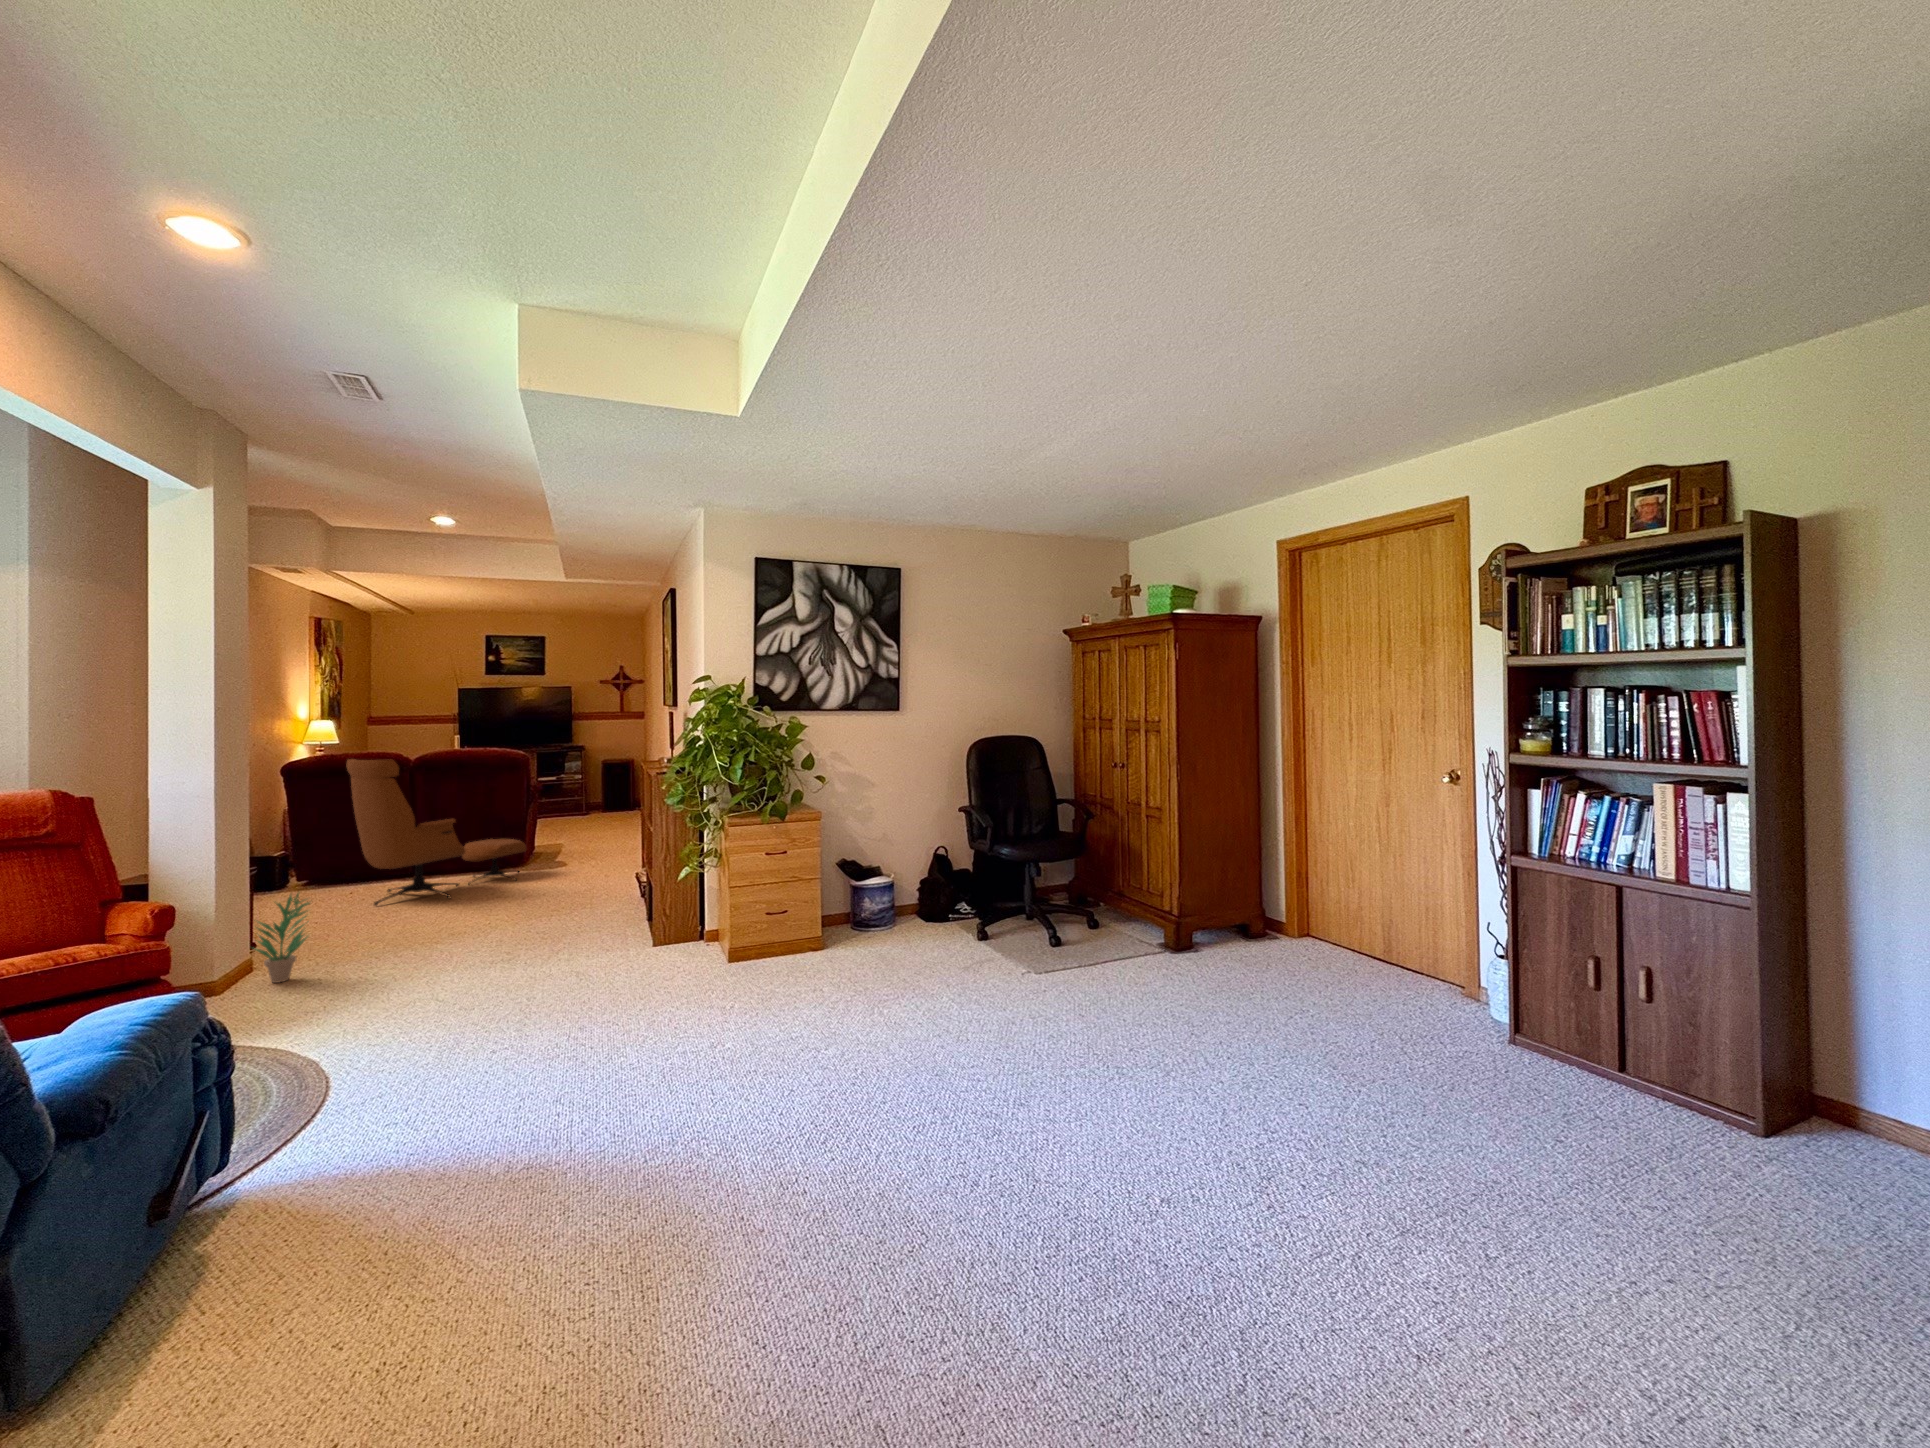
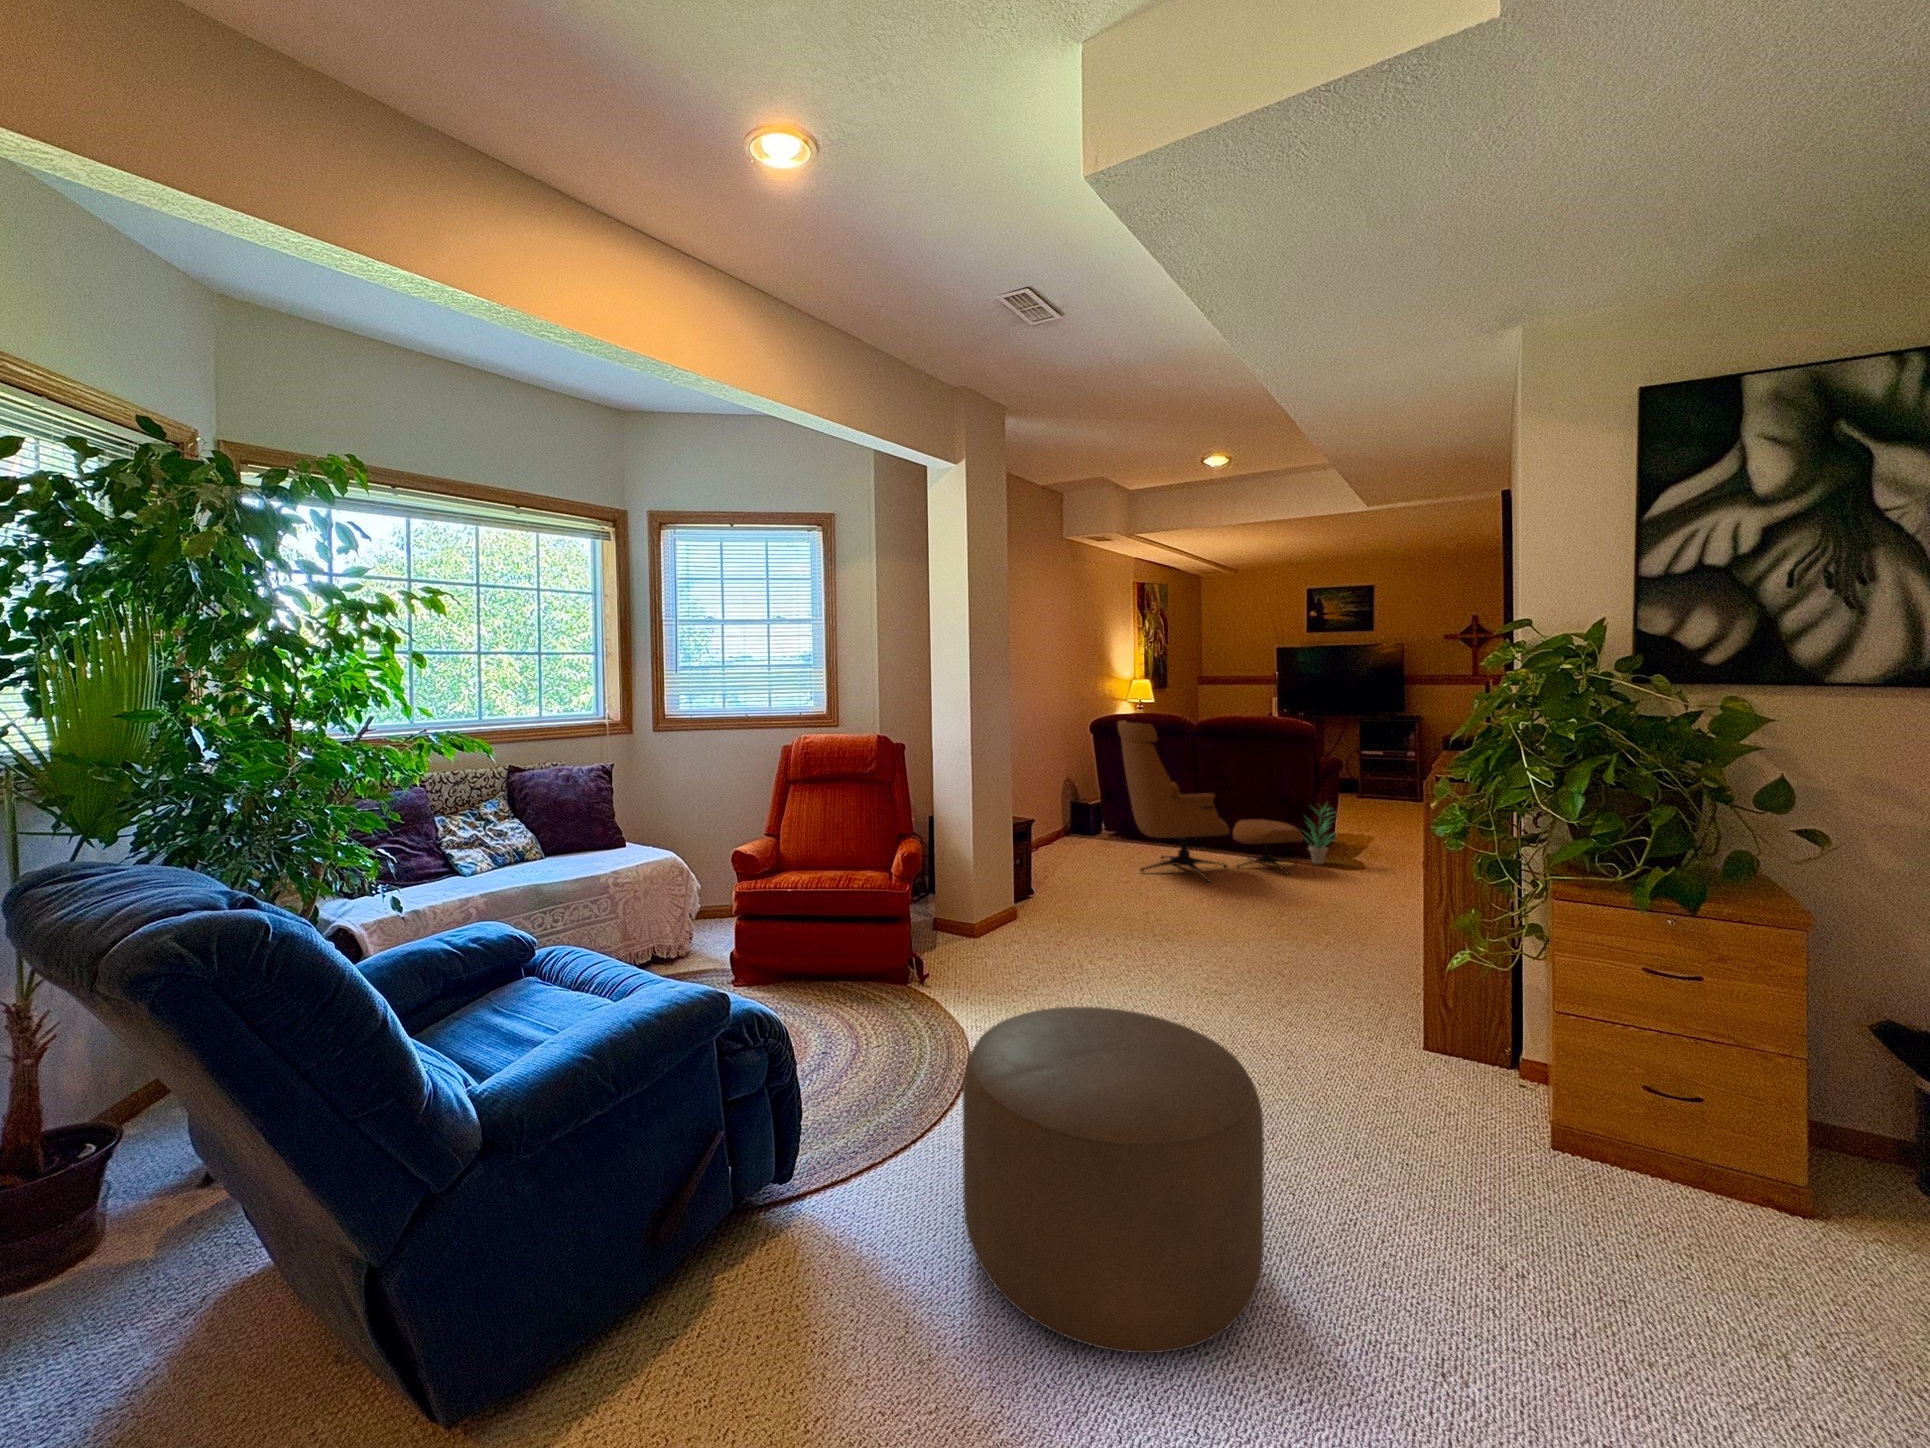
potted plant: present [255,894,310,983] -> present [1304,804,1334,864]
ottoman: none [416,933,629,1119] -> present [963,1007,1264,1353]

